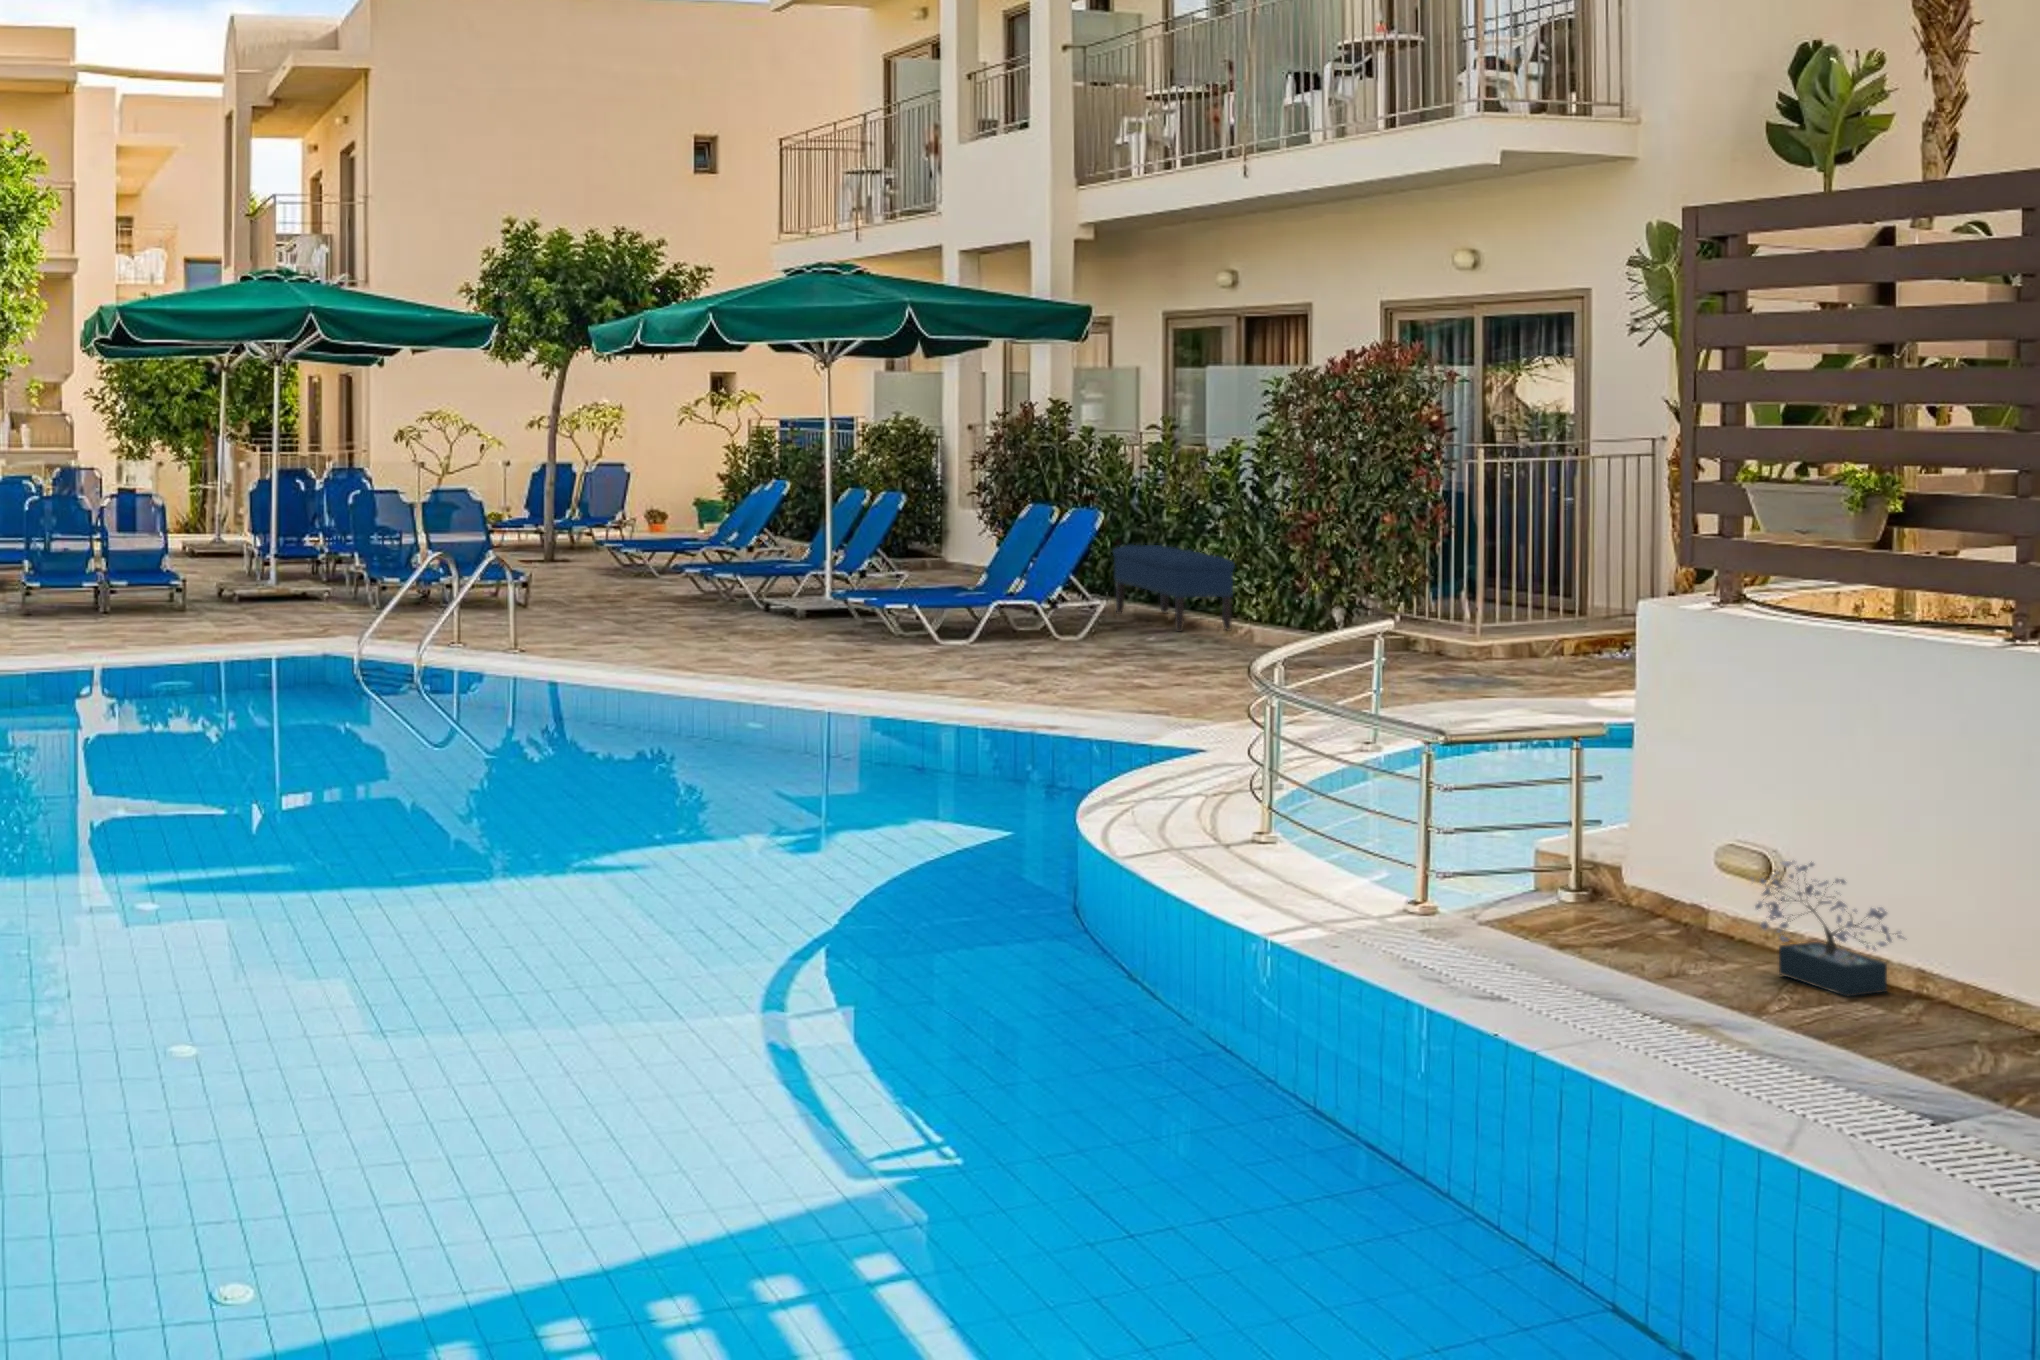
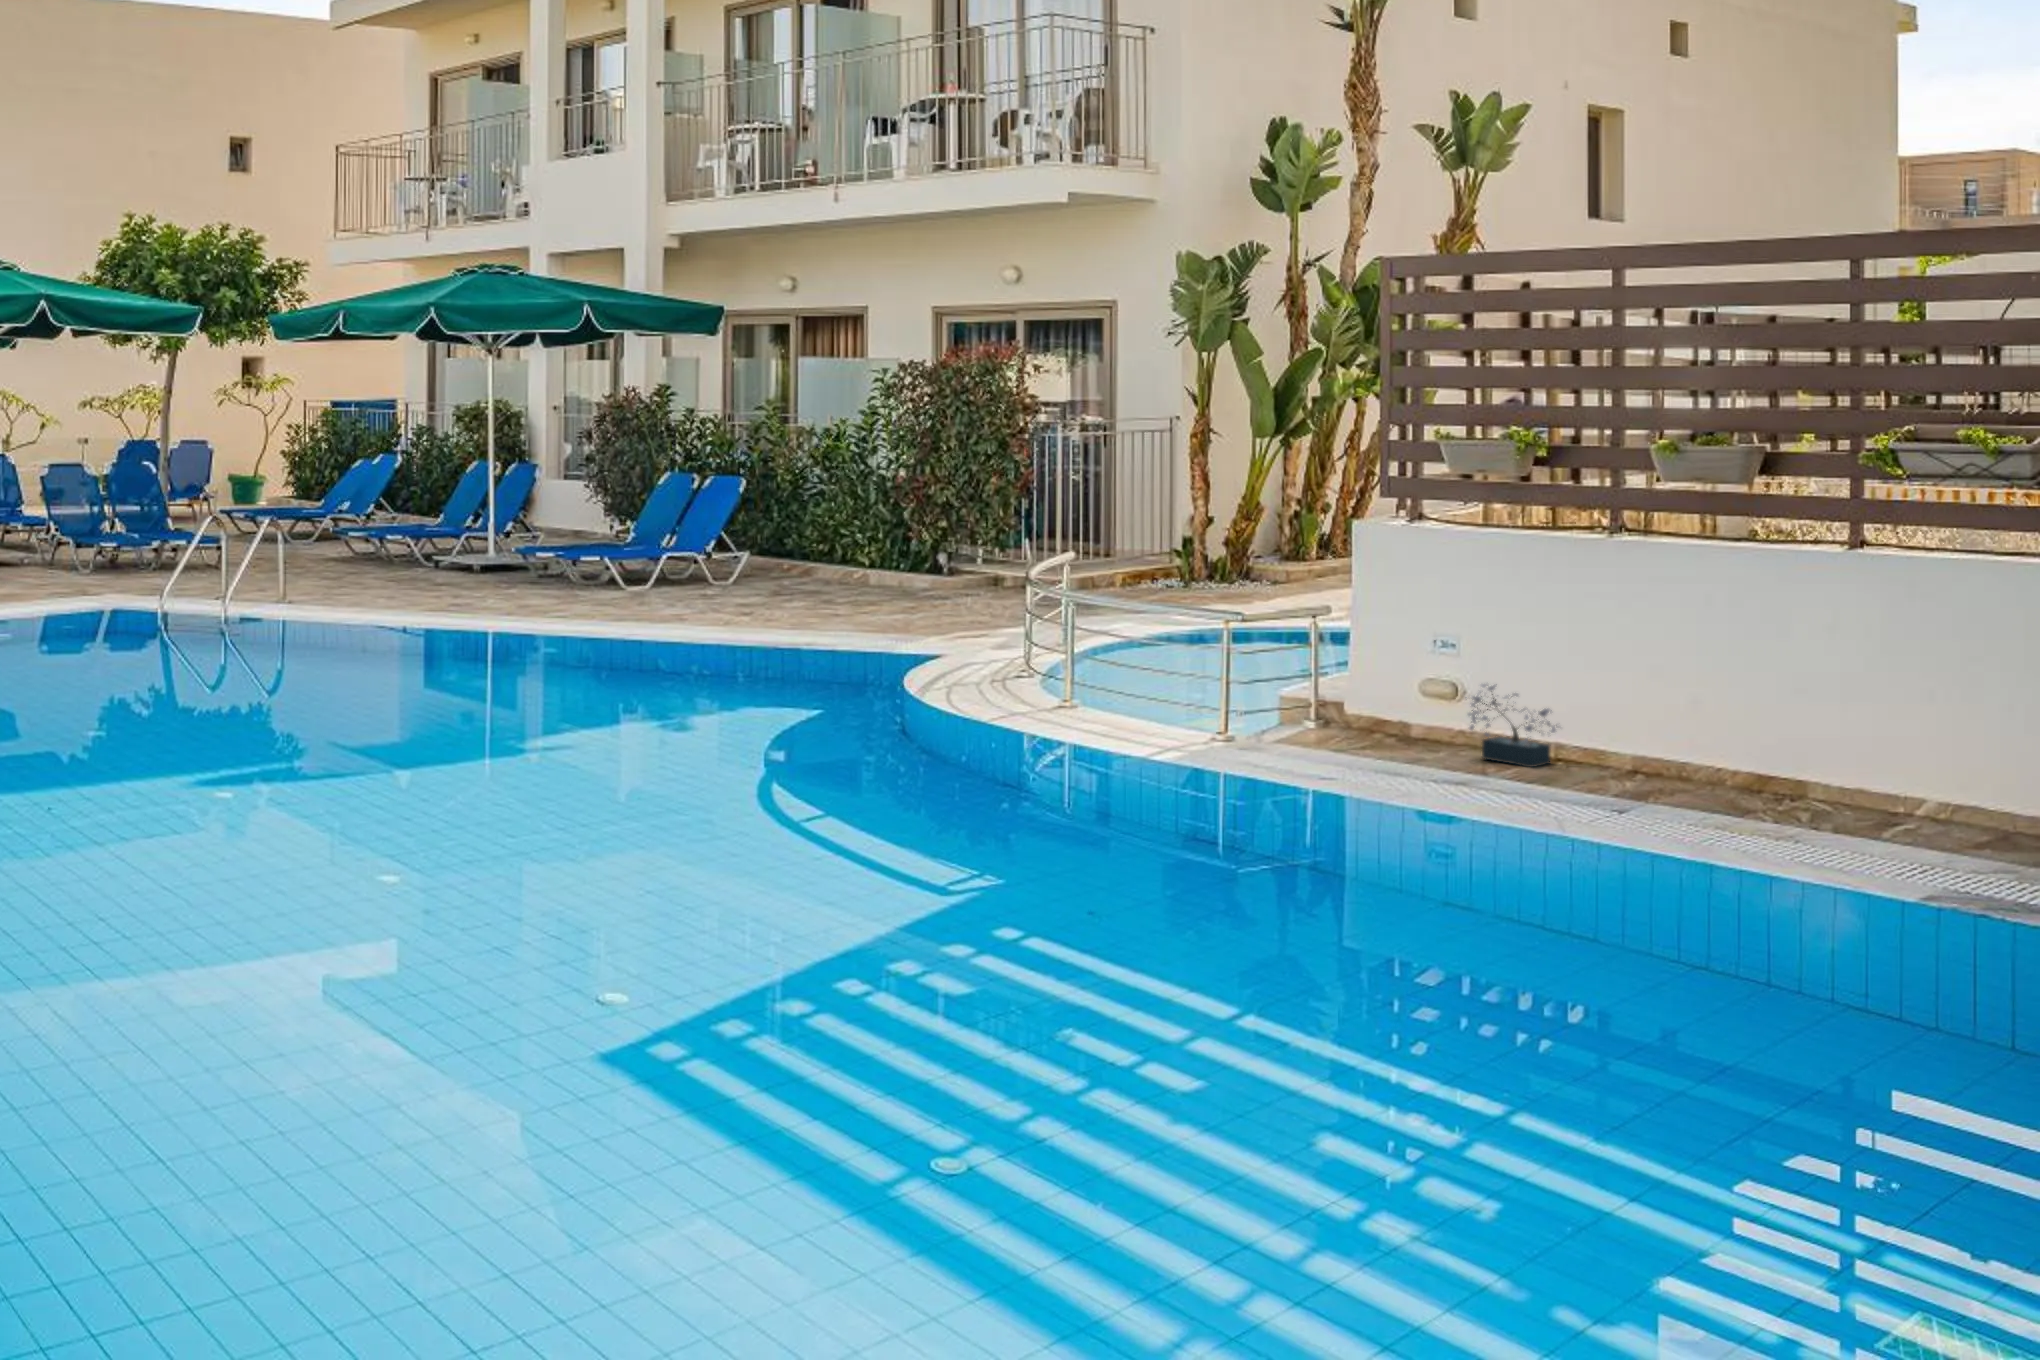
bench: present [1113,545,1235,632] -> none [732,506,842,576]

